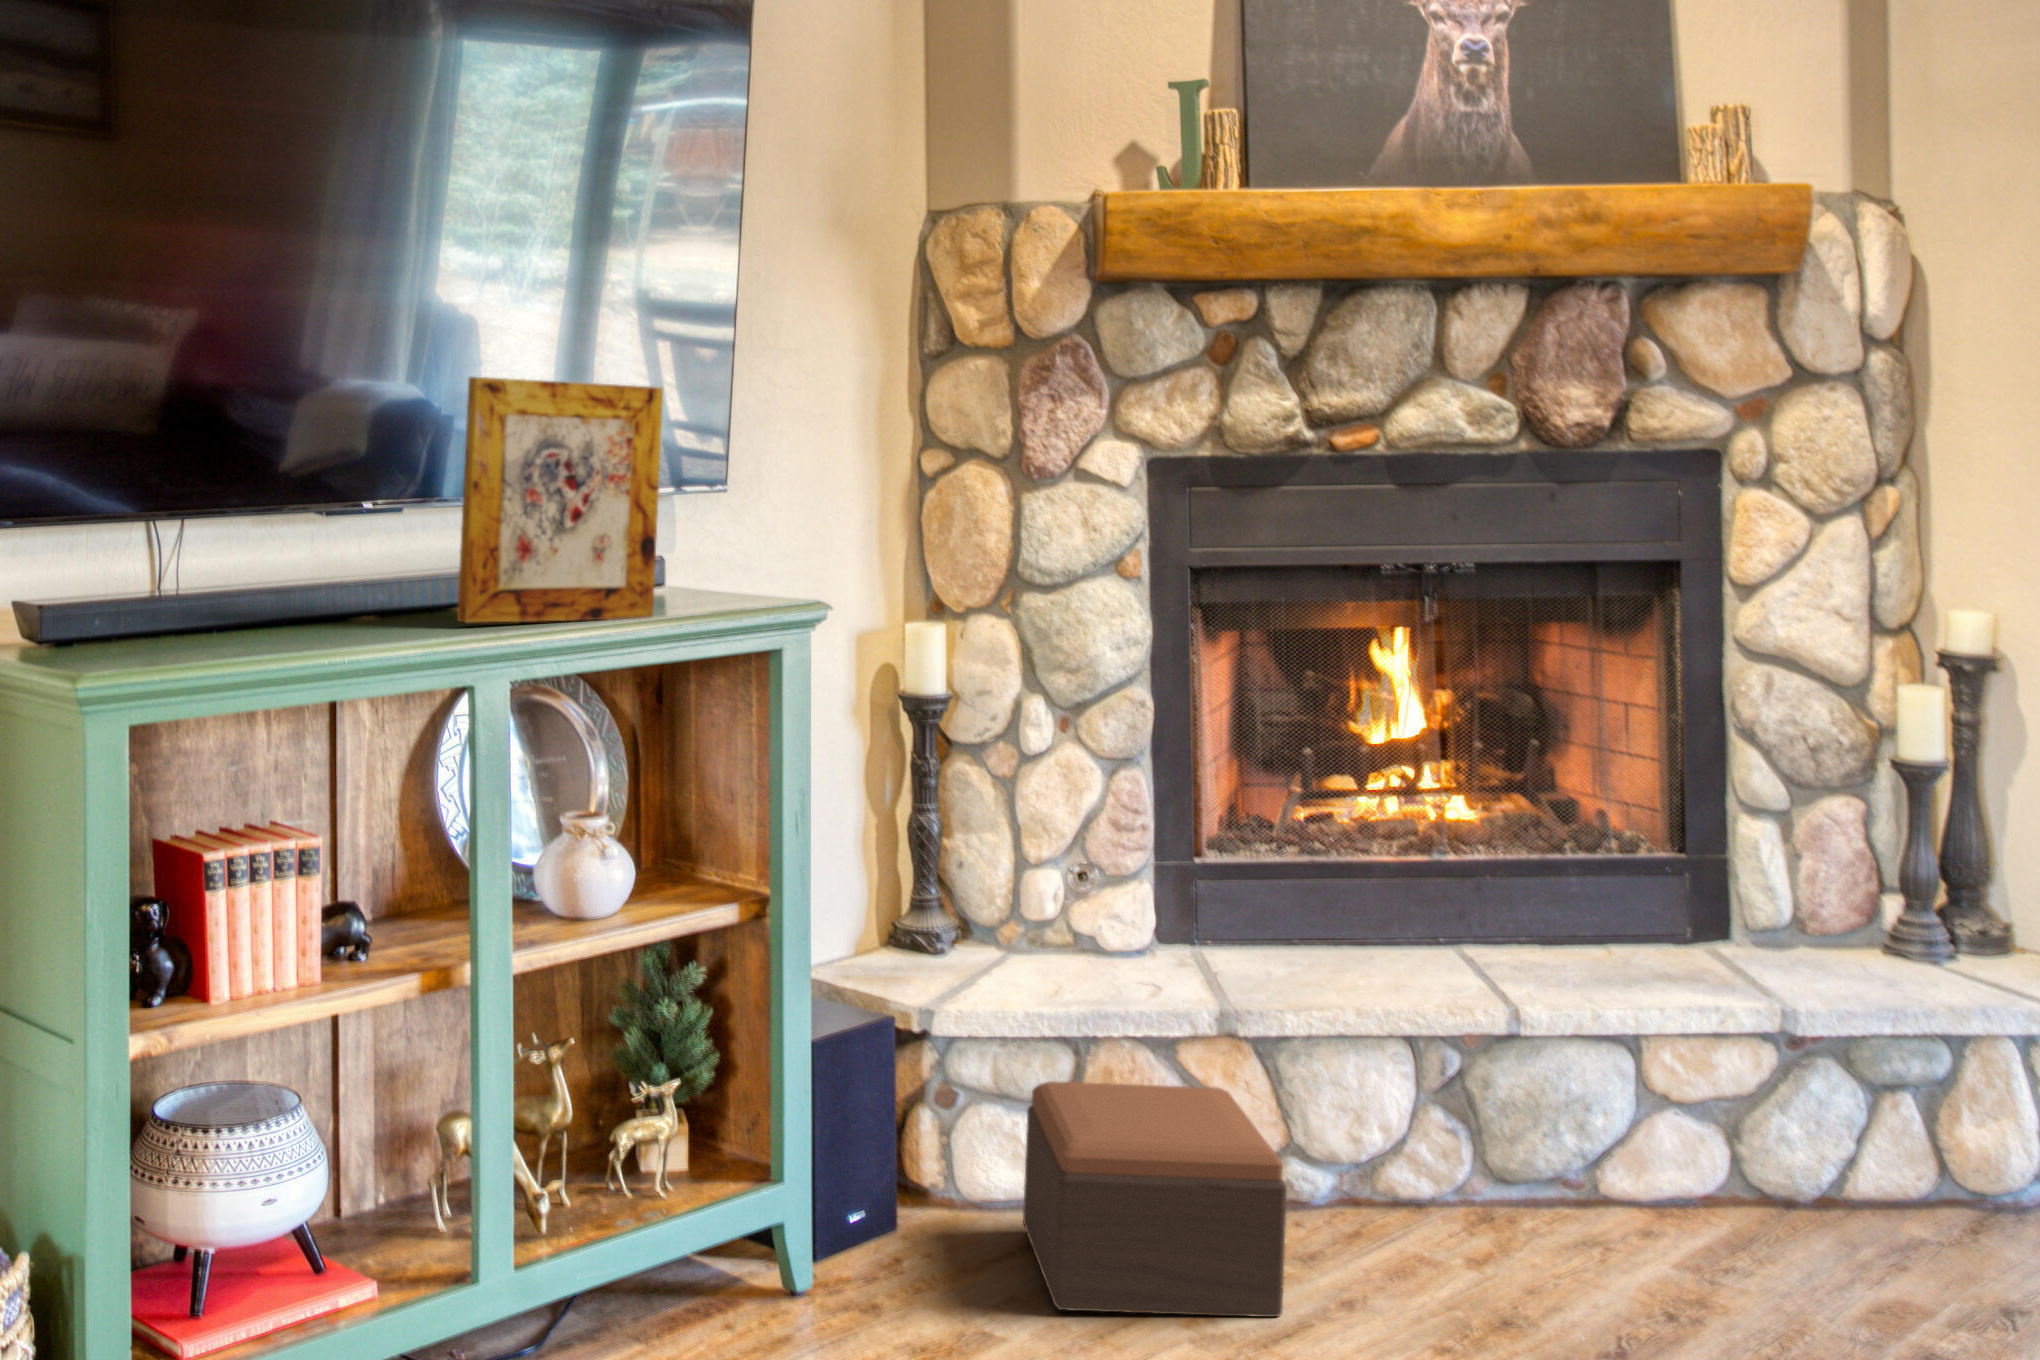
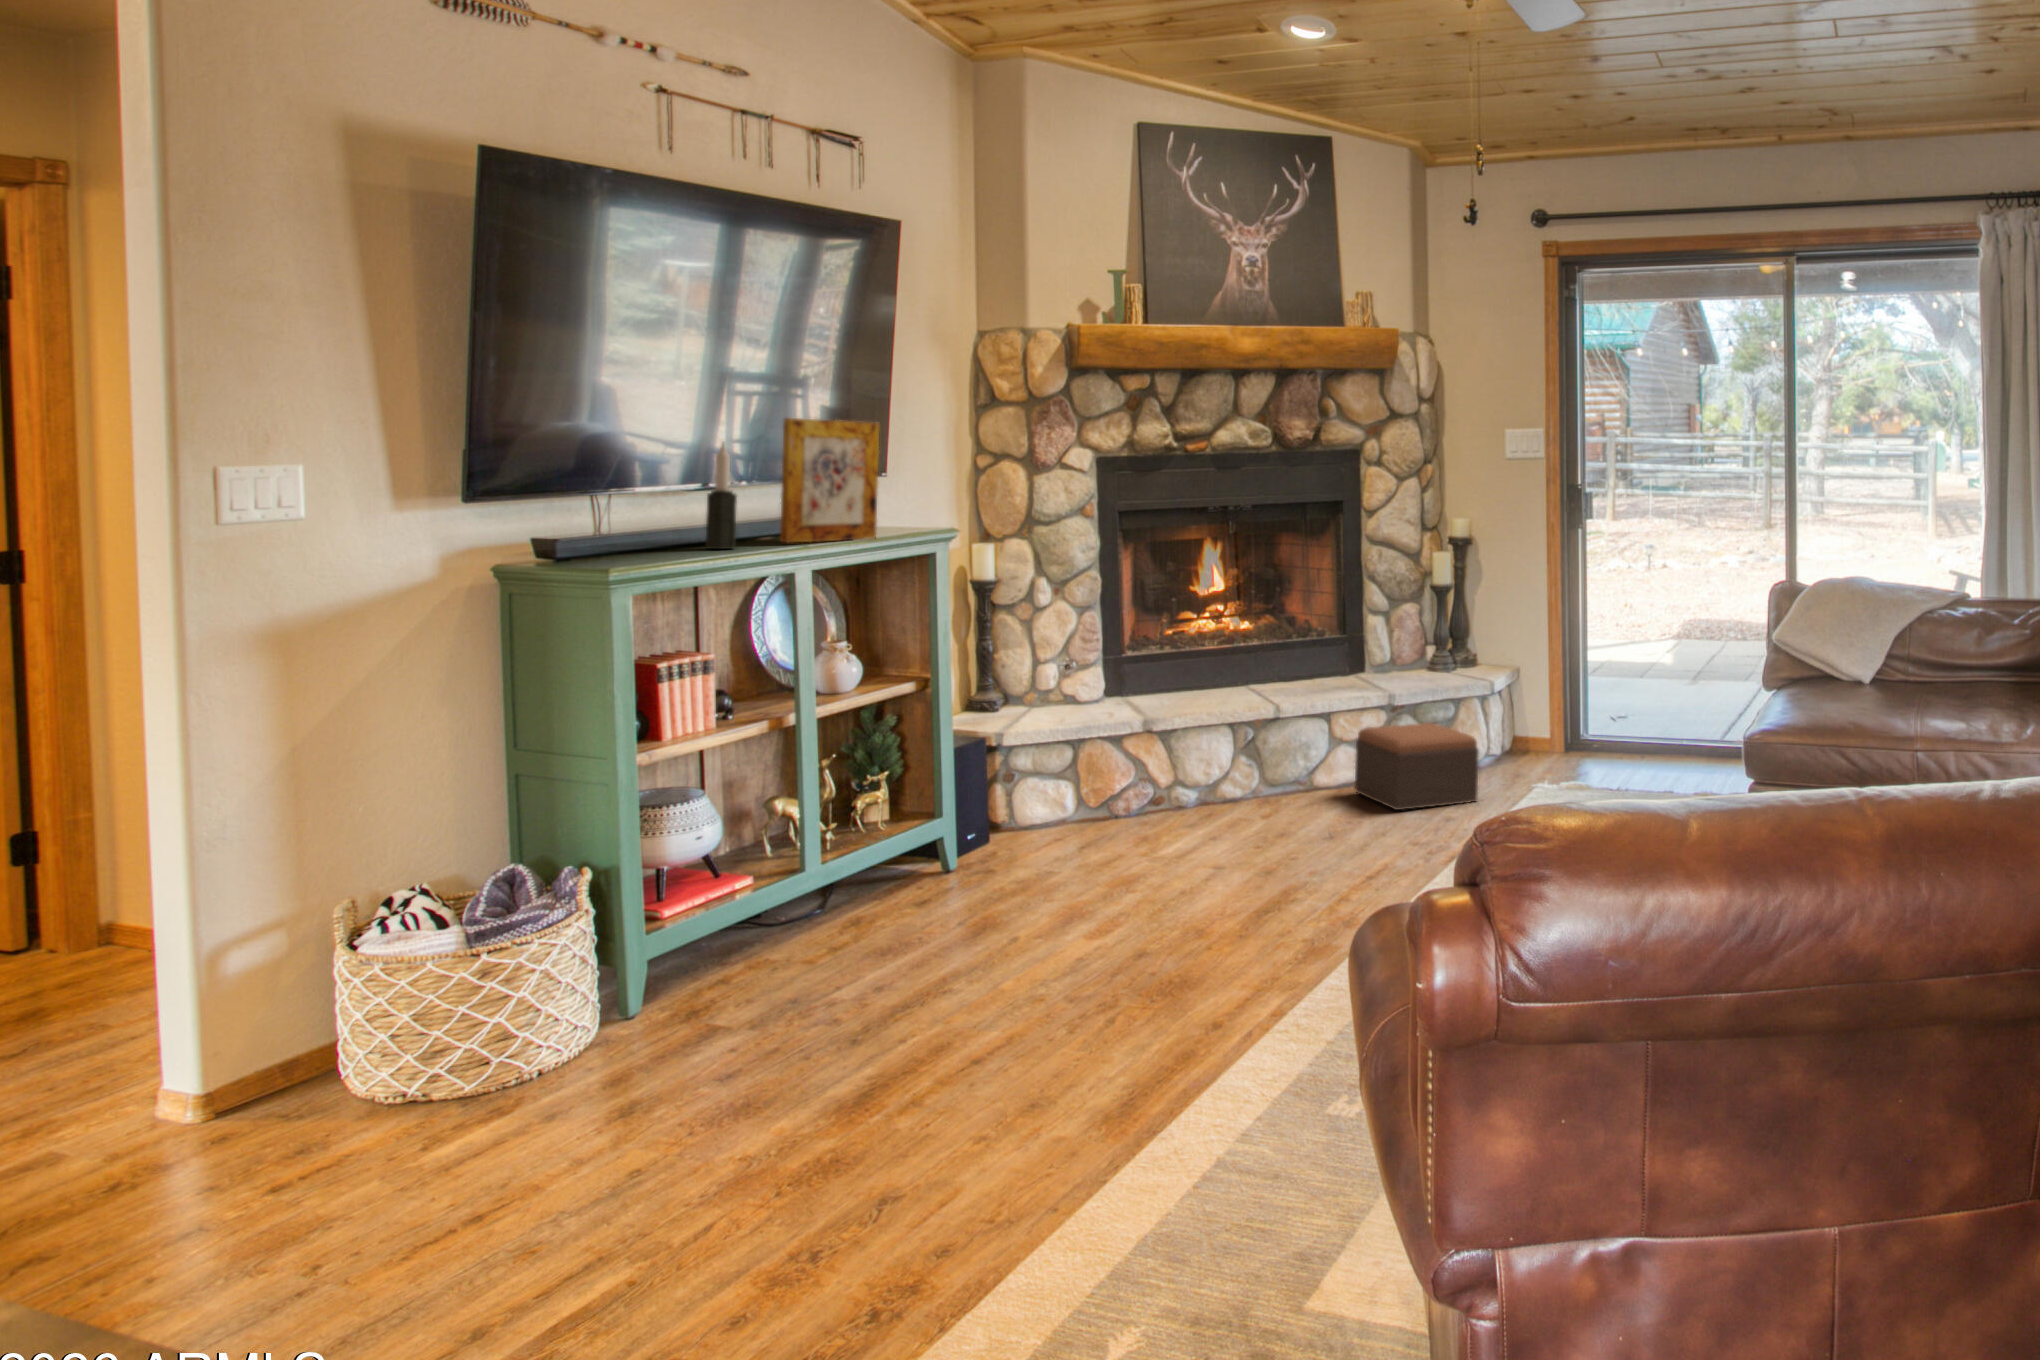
candle: none [313,421,368,633] -> present [706,442,737,549]
footstool: present [1023,1081,1287,1317] -> present [1355,723,1479,810]

